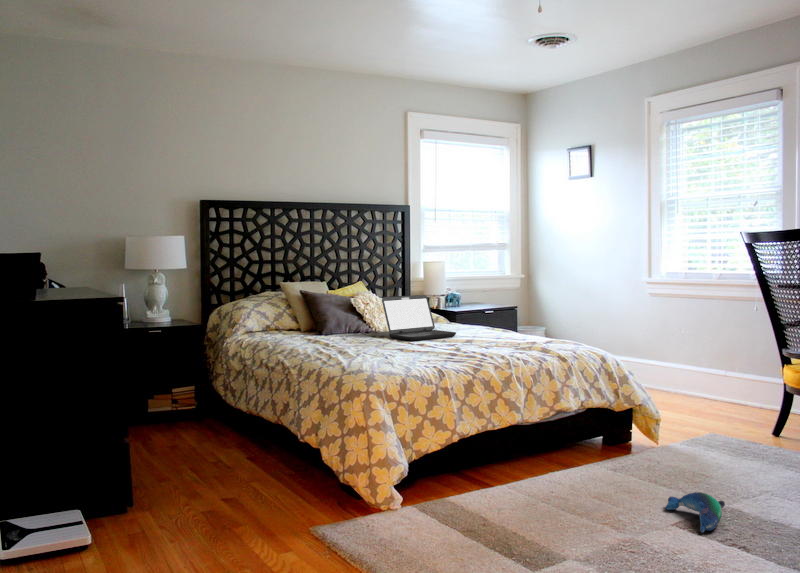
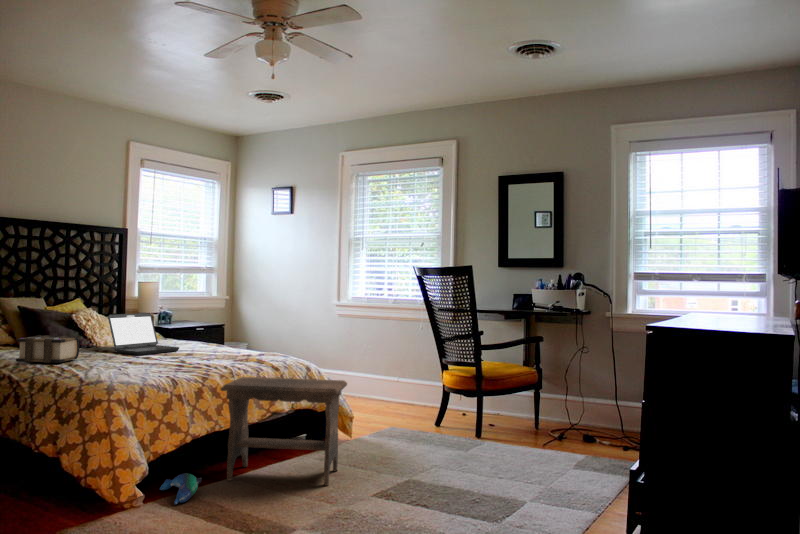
book: none [292,319,351,348] -> present [16,335,79,363]
footstool: none [489,368,649,509] -> present [221,377,347,486]
plush toy: present [665,492,725,533] -> present [160,473,202,504]

